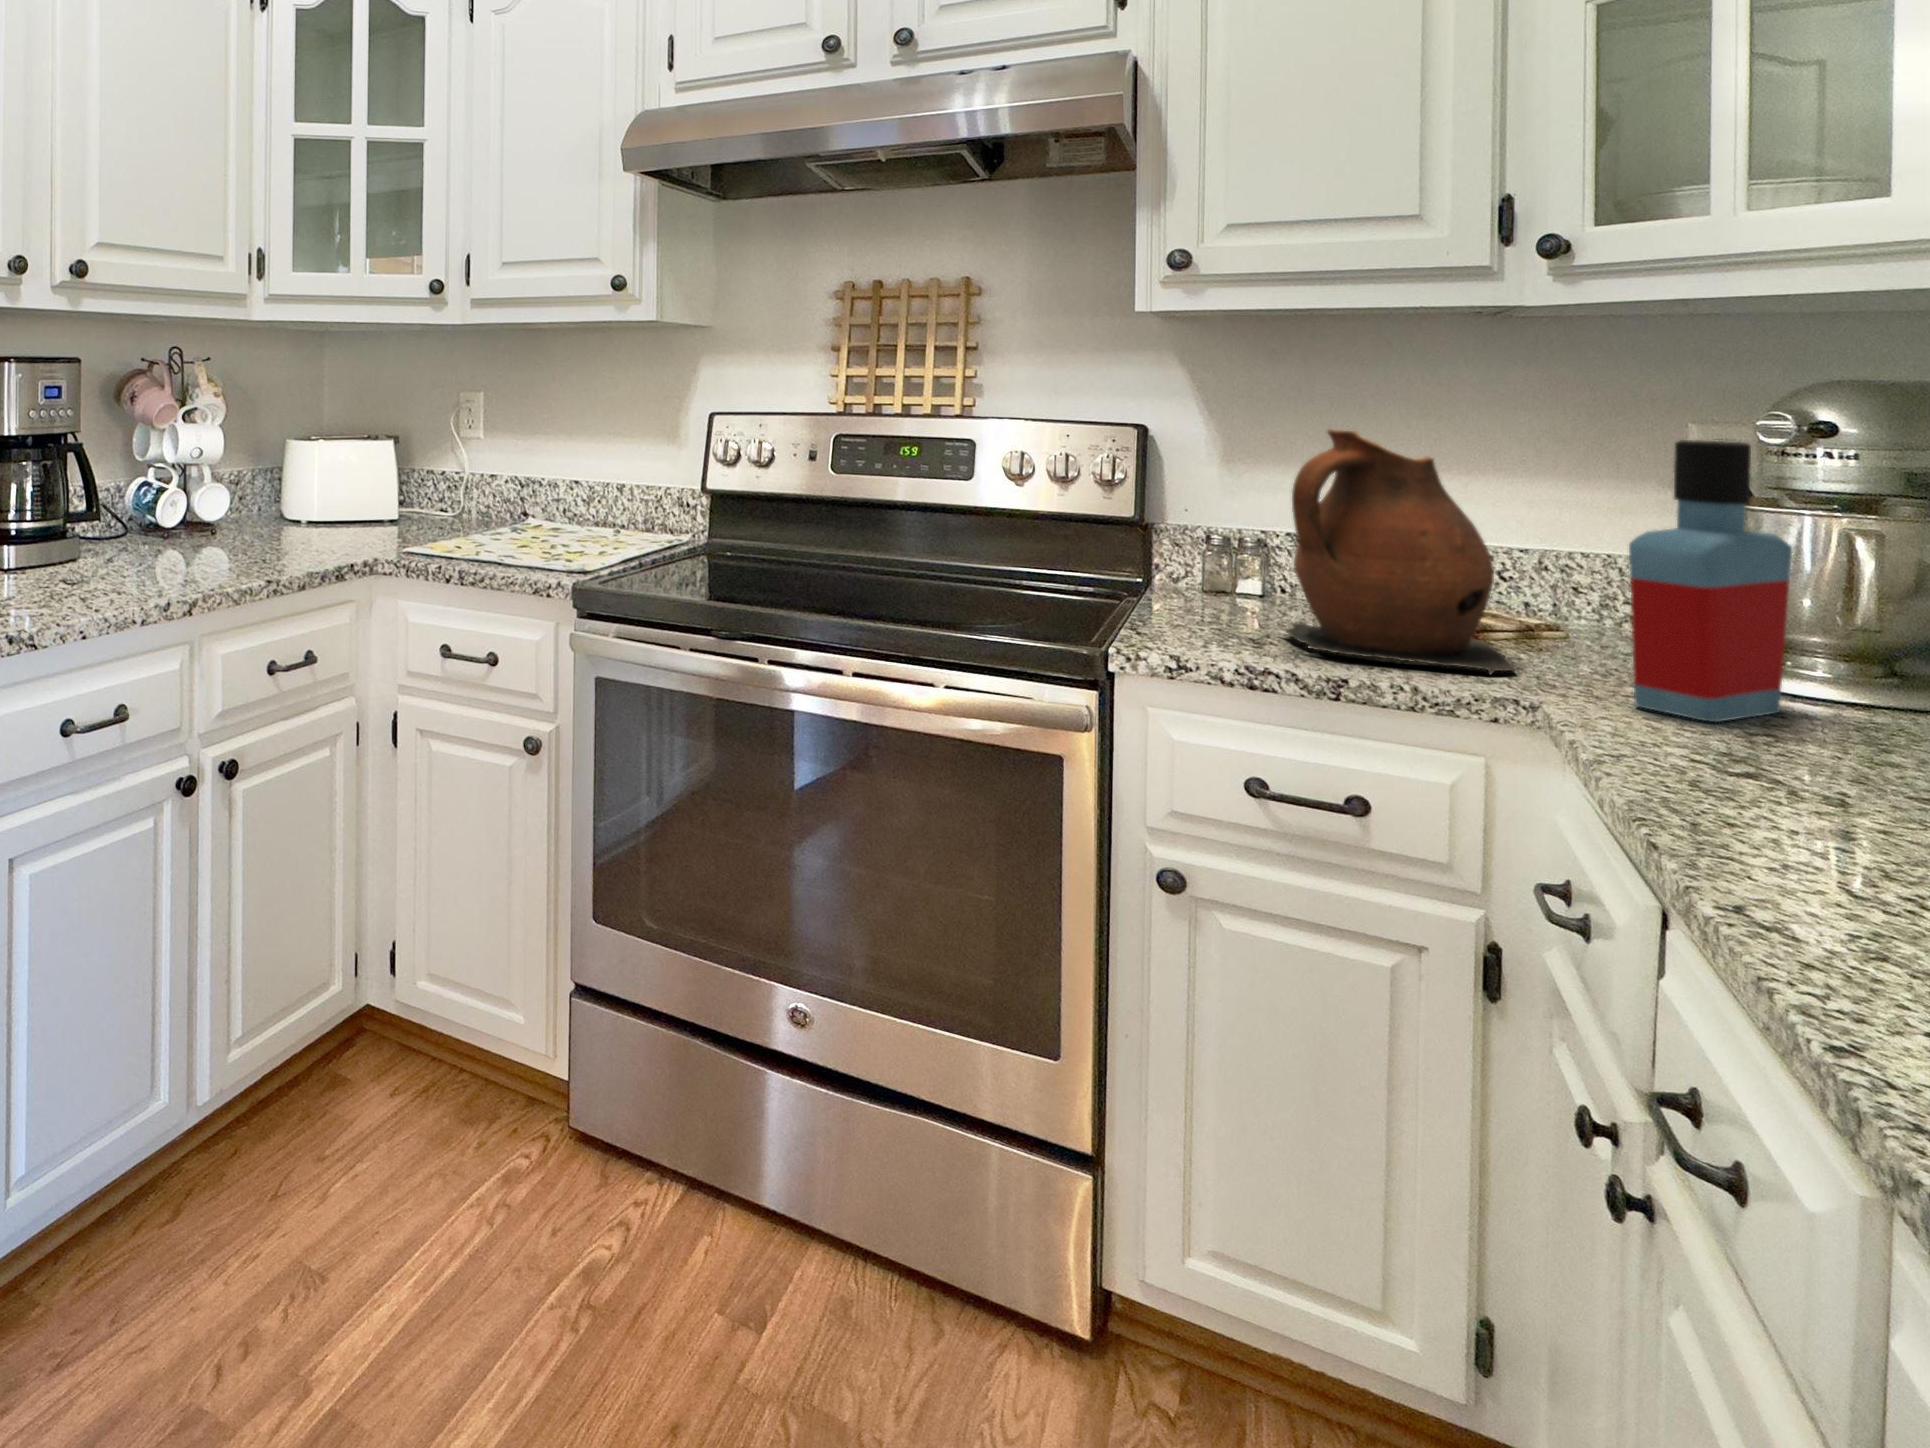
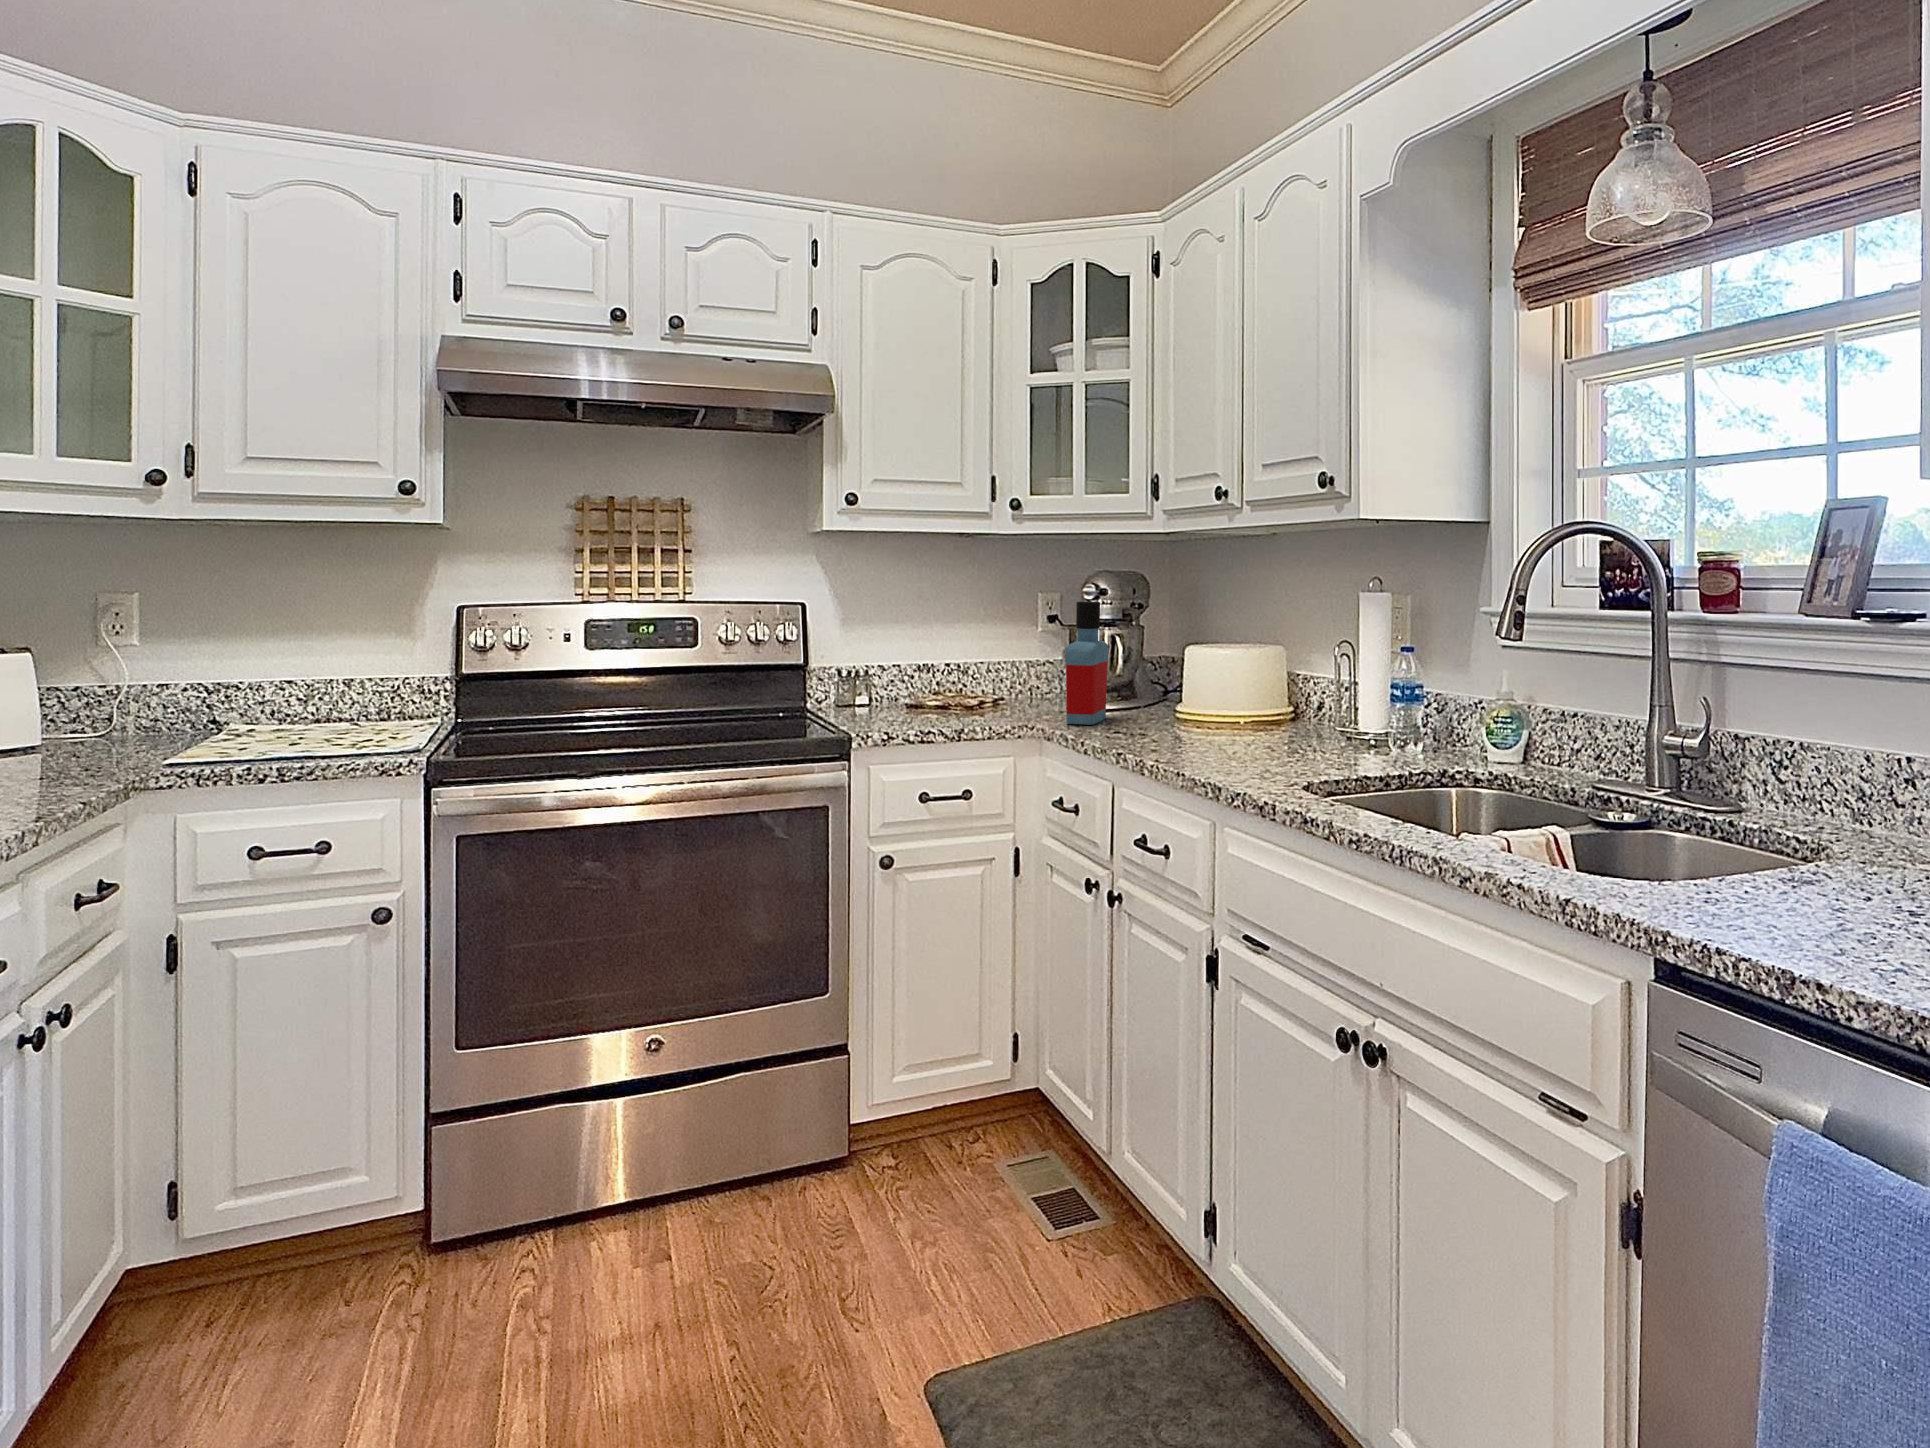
ceramic pitcher: present [1286,429,1516,674] -> none [909,602,1018,723]

